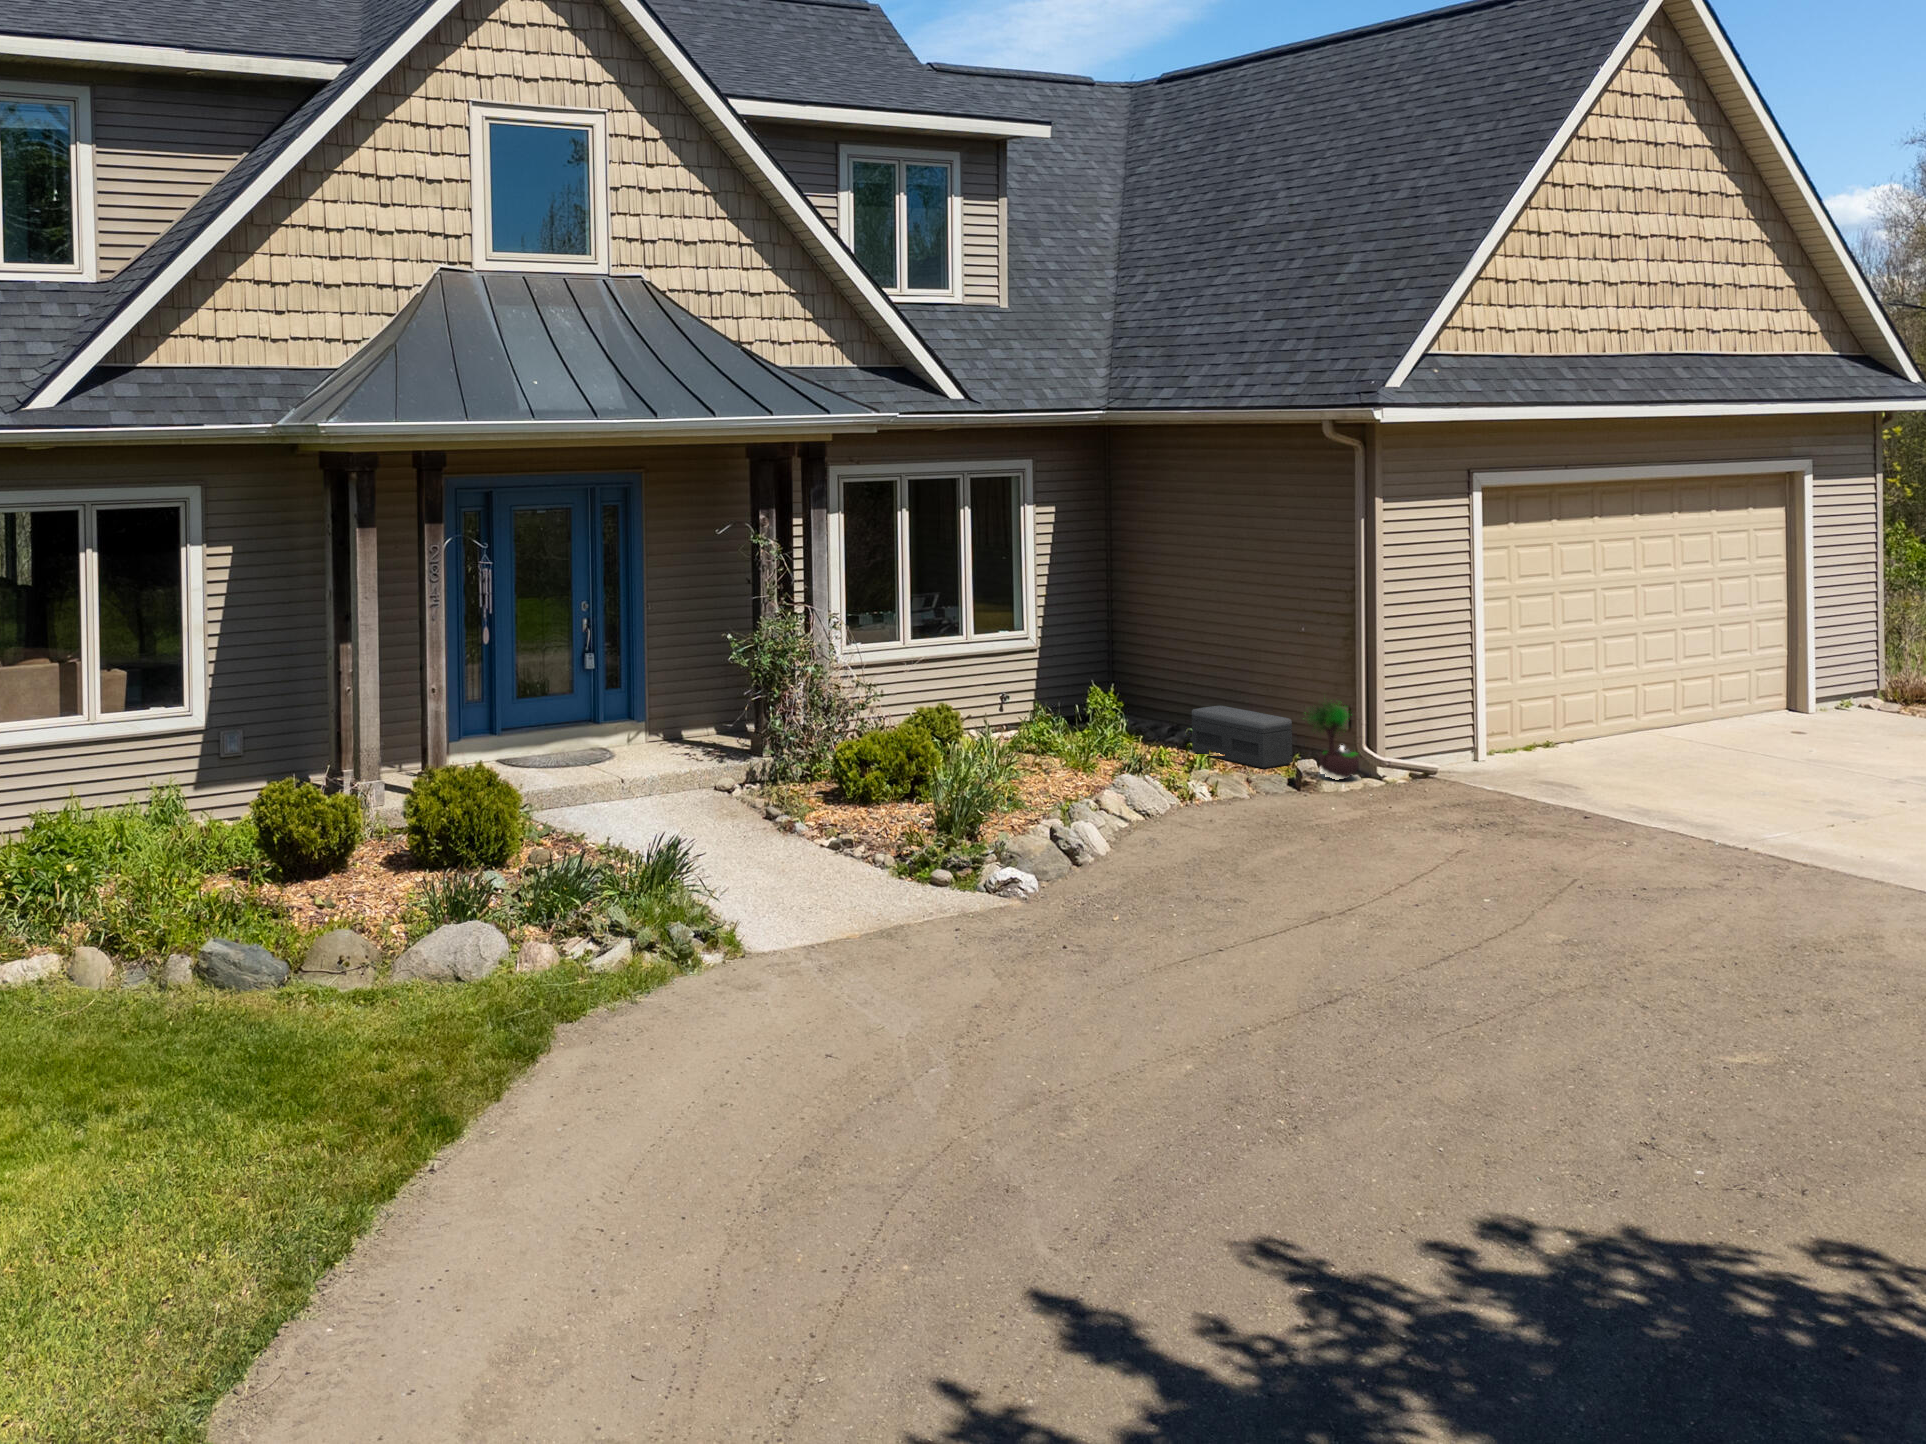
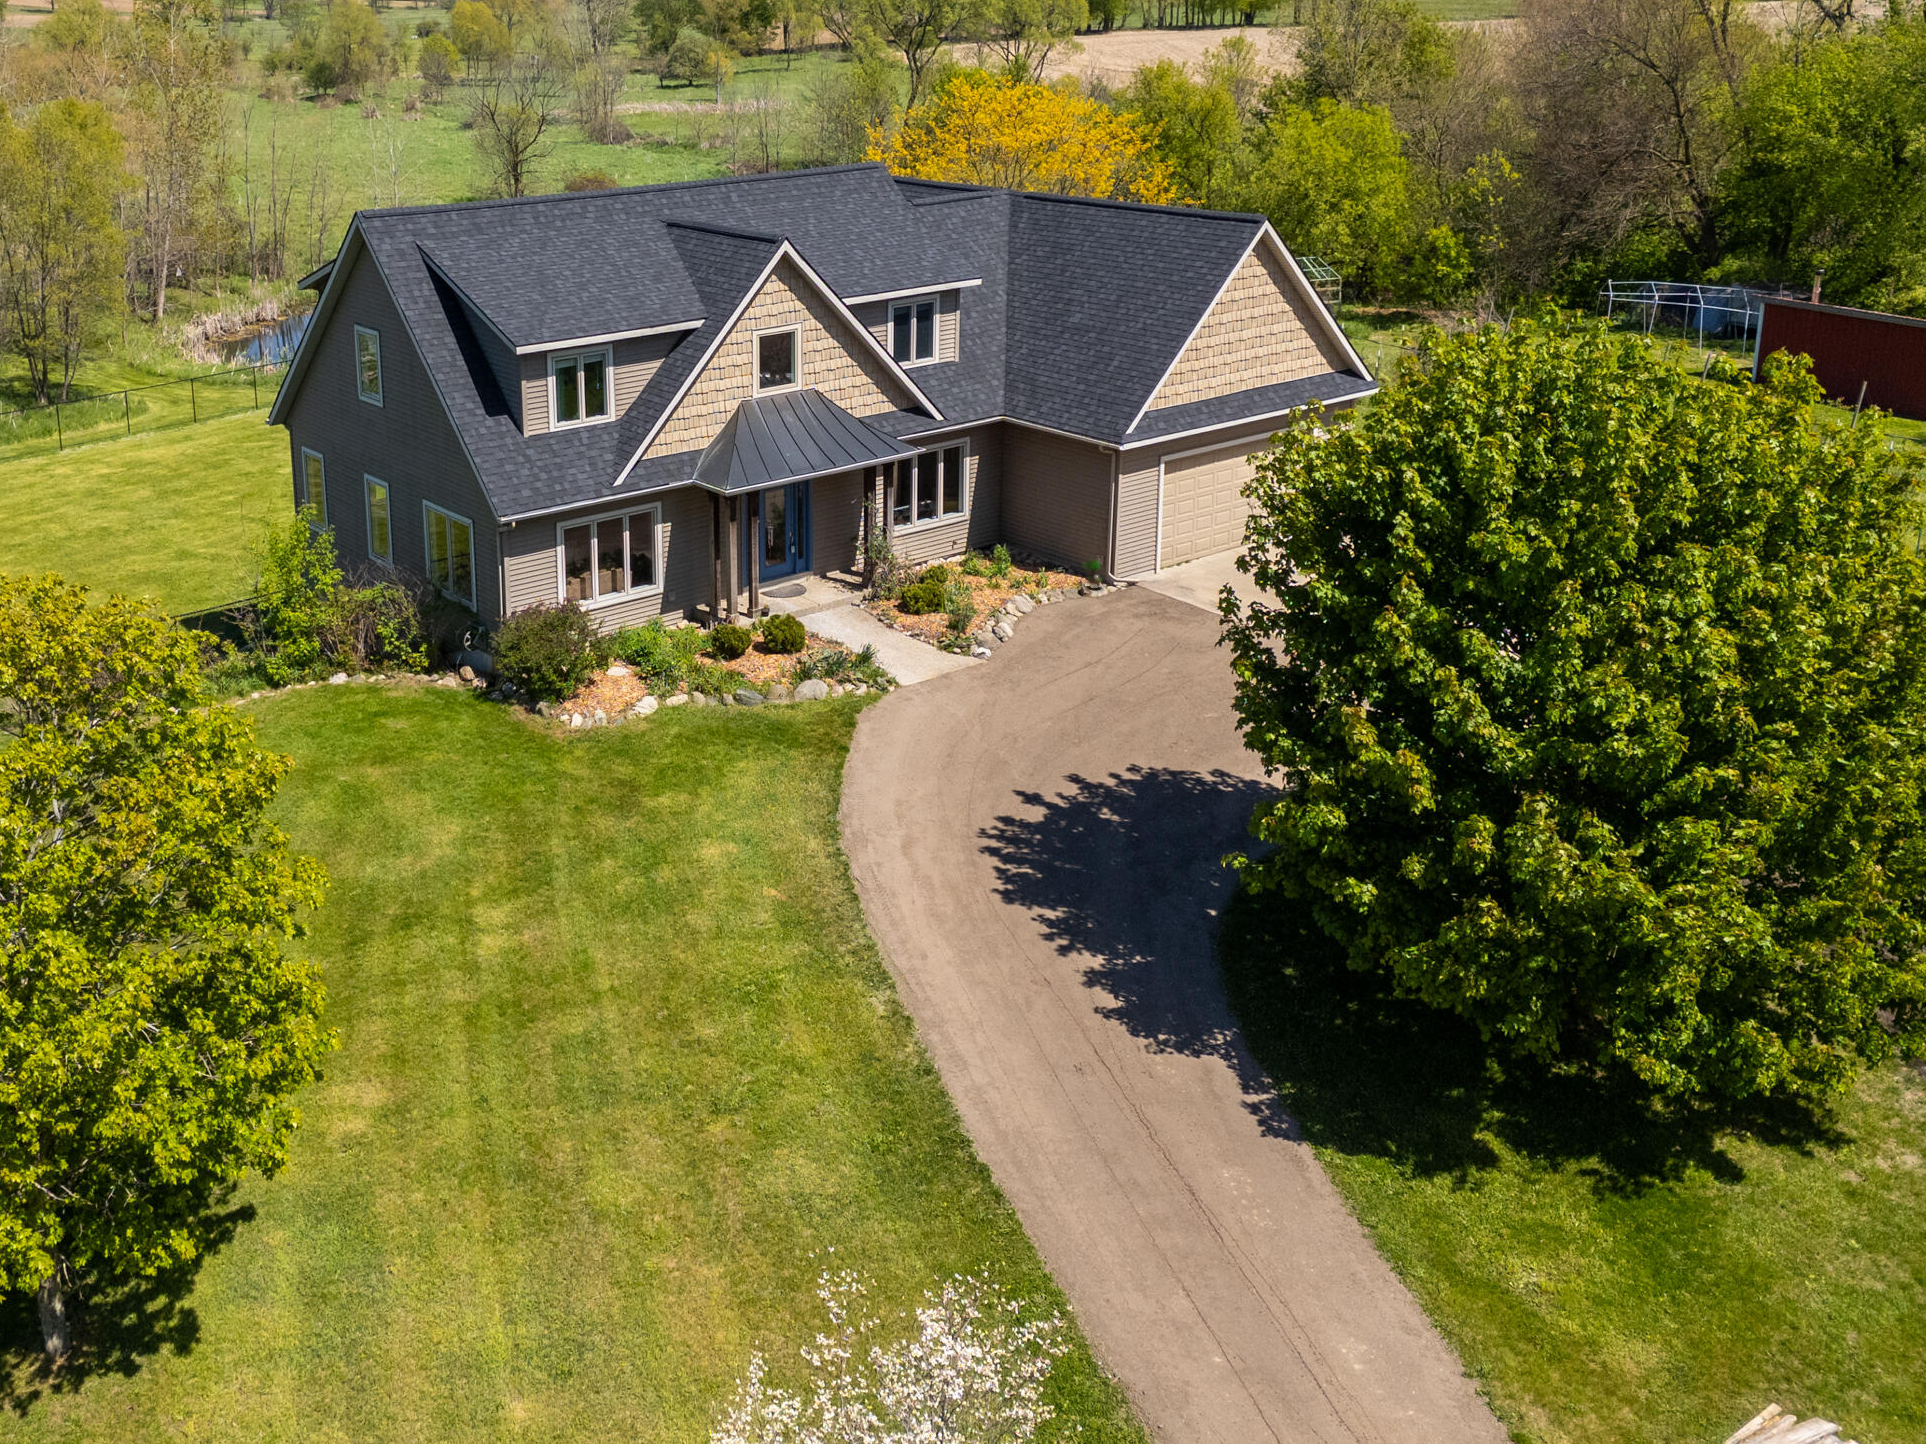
storage bench: present [1192,706,1292,769] -> none [1034,550,1077,582]

